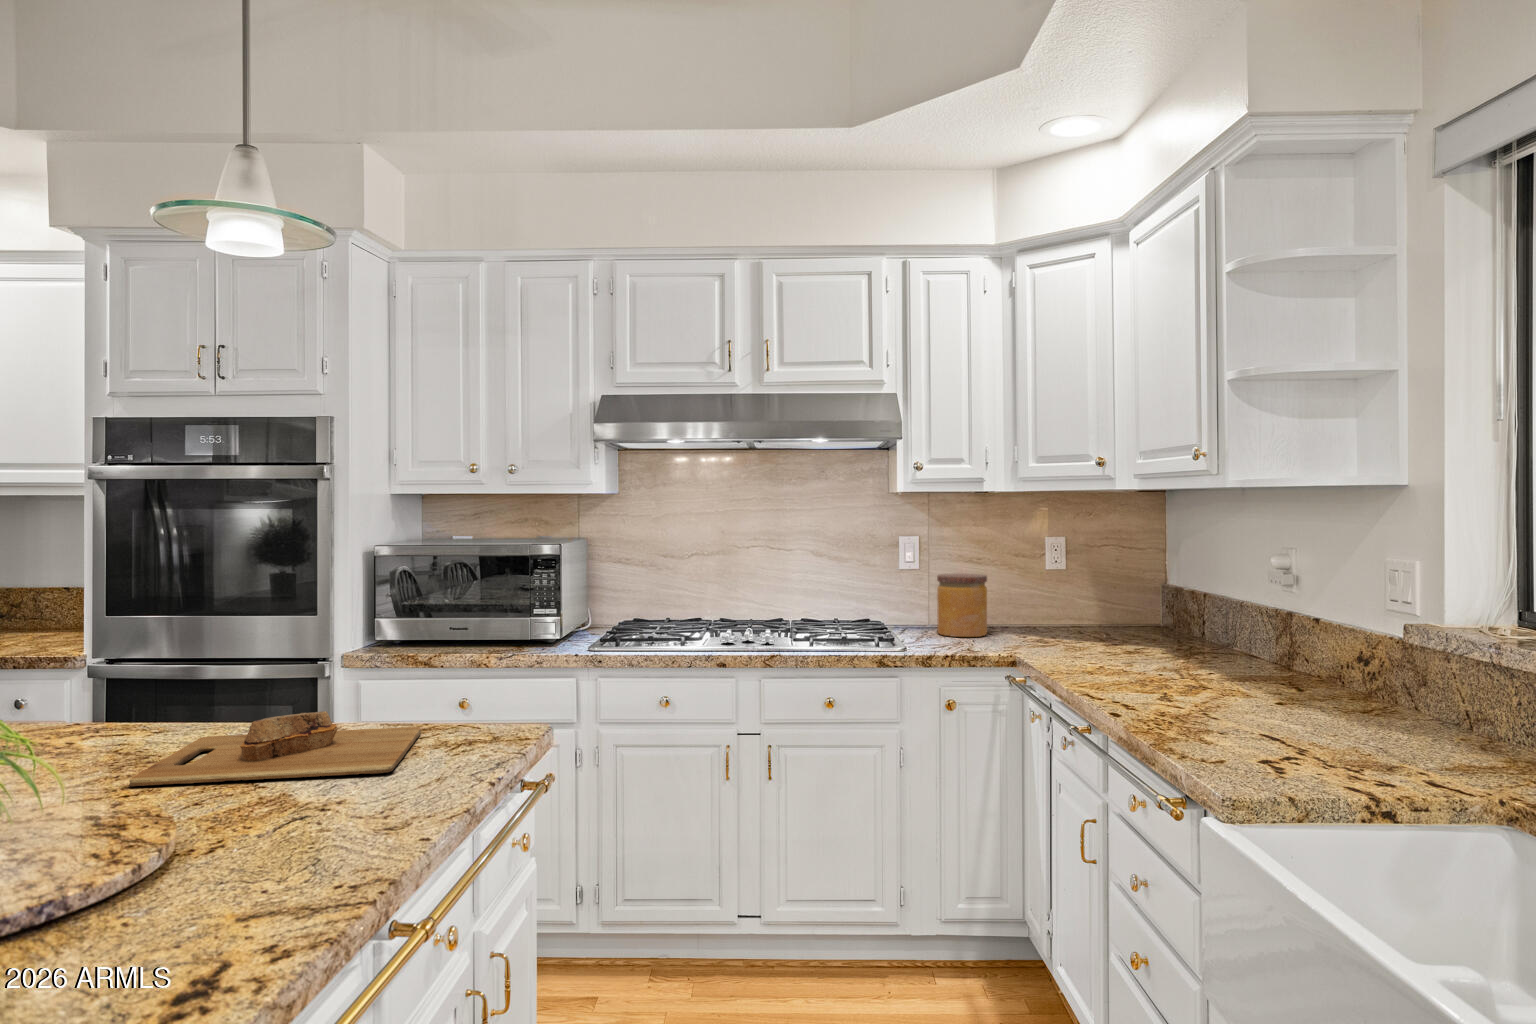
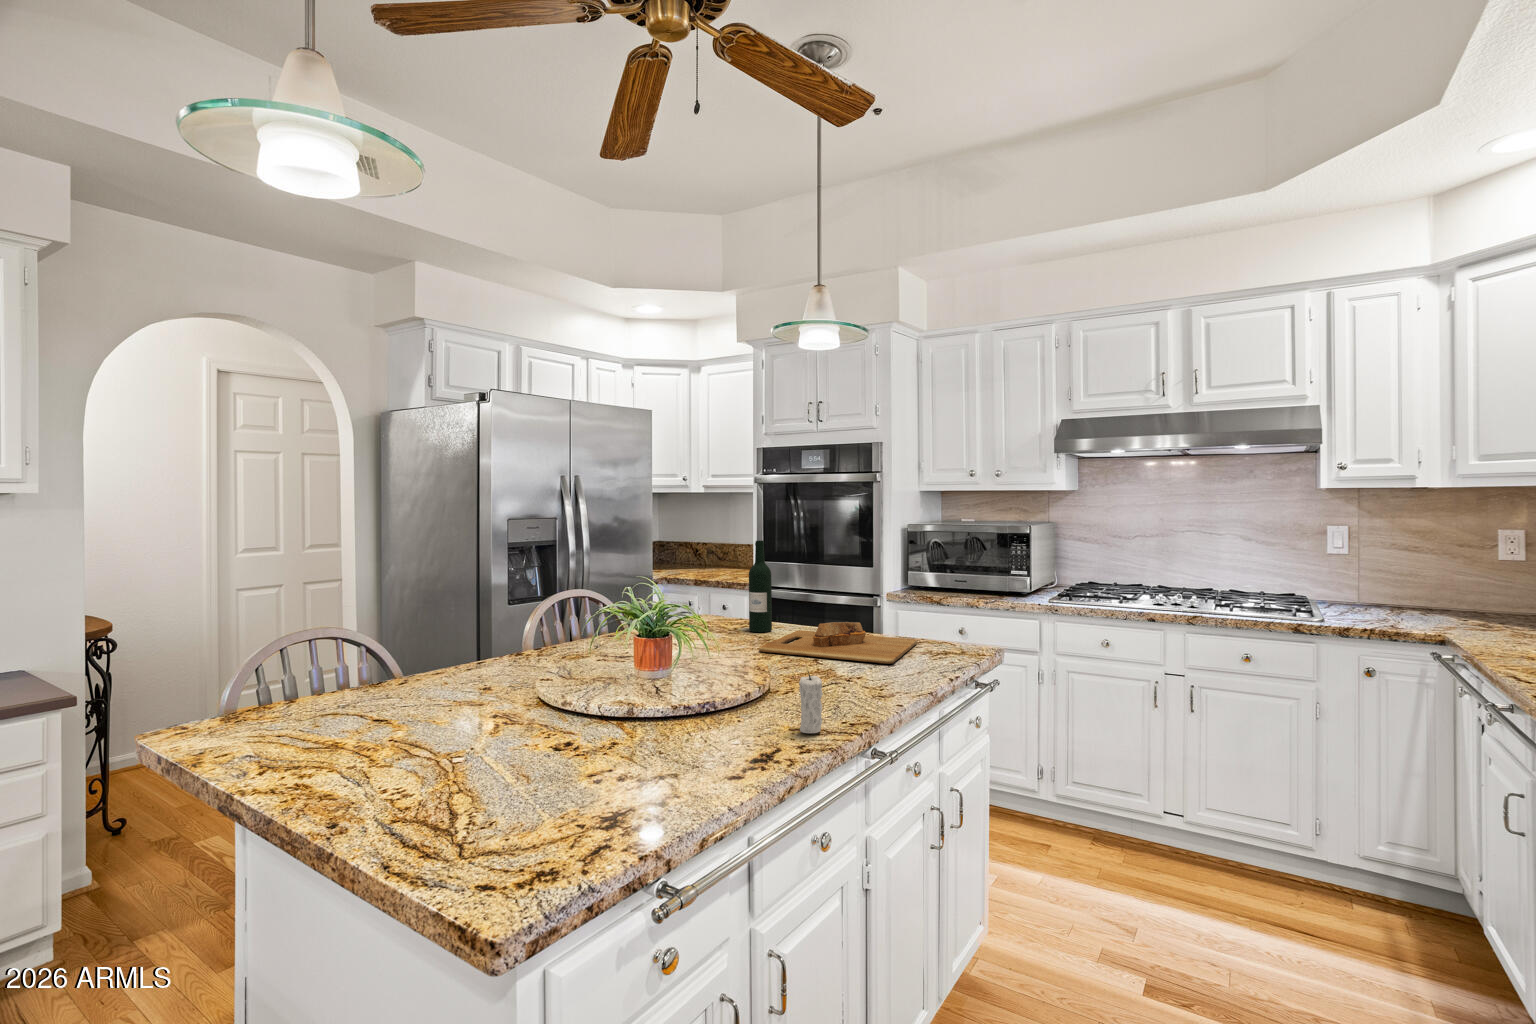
jar: present [937,573,987,637] -> none [1409,557,1480,621]
wine bottle: none [95,582,145,751] -> present [749,541,772,632]
candle: none [259,803,304,920] -> present [799,671,823,733]

